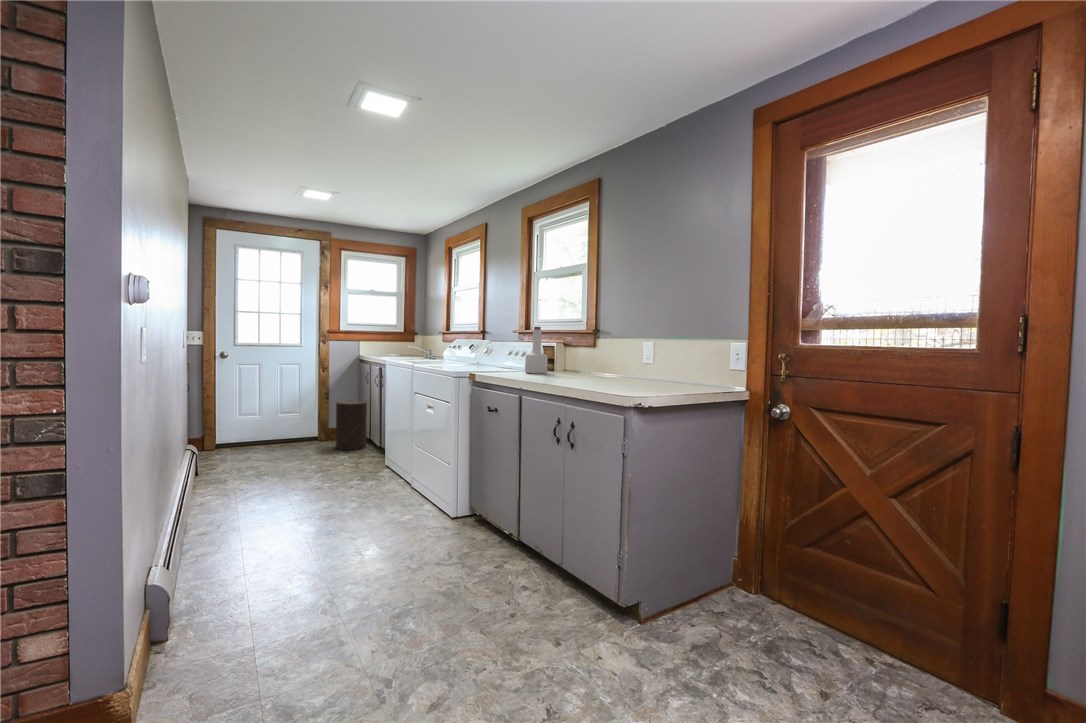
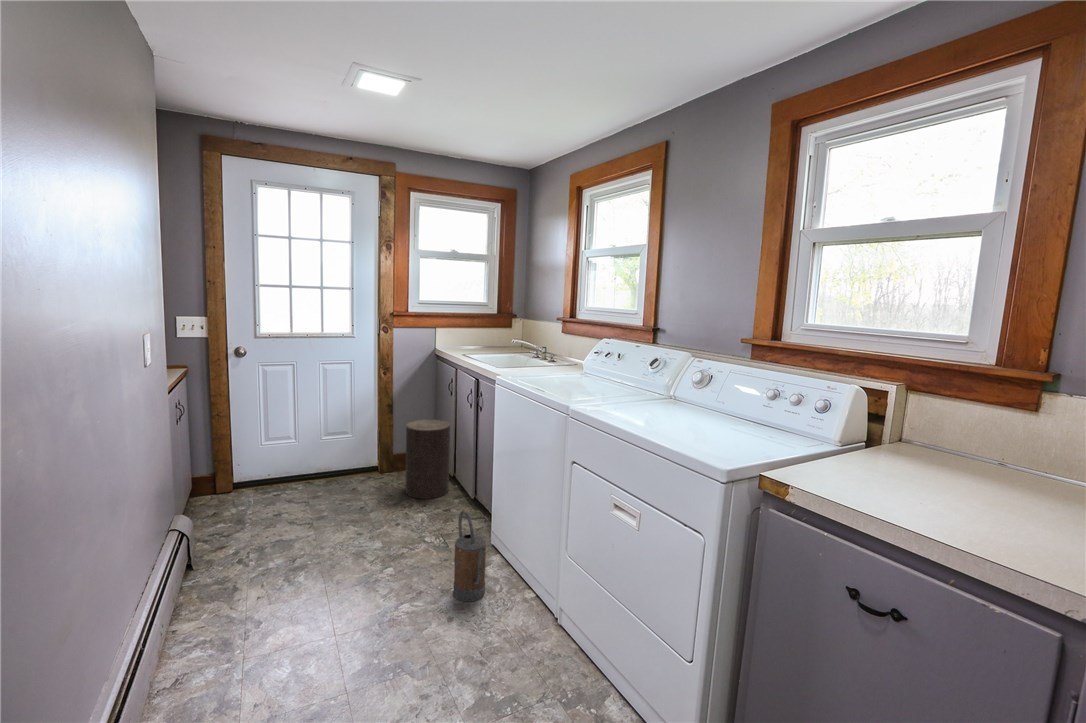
bottle: present [525,327,548,374] -> none [904,367,982,495]
watering can: none [357,433,376,481] -> present [454,510,486,601]

